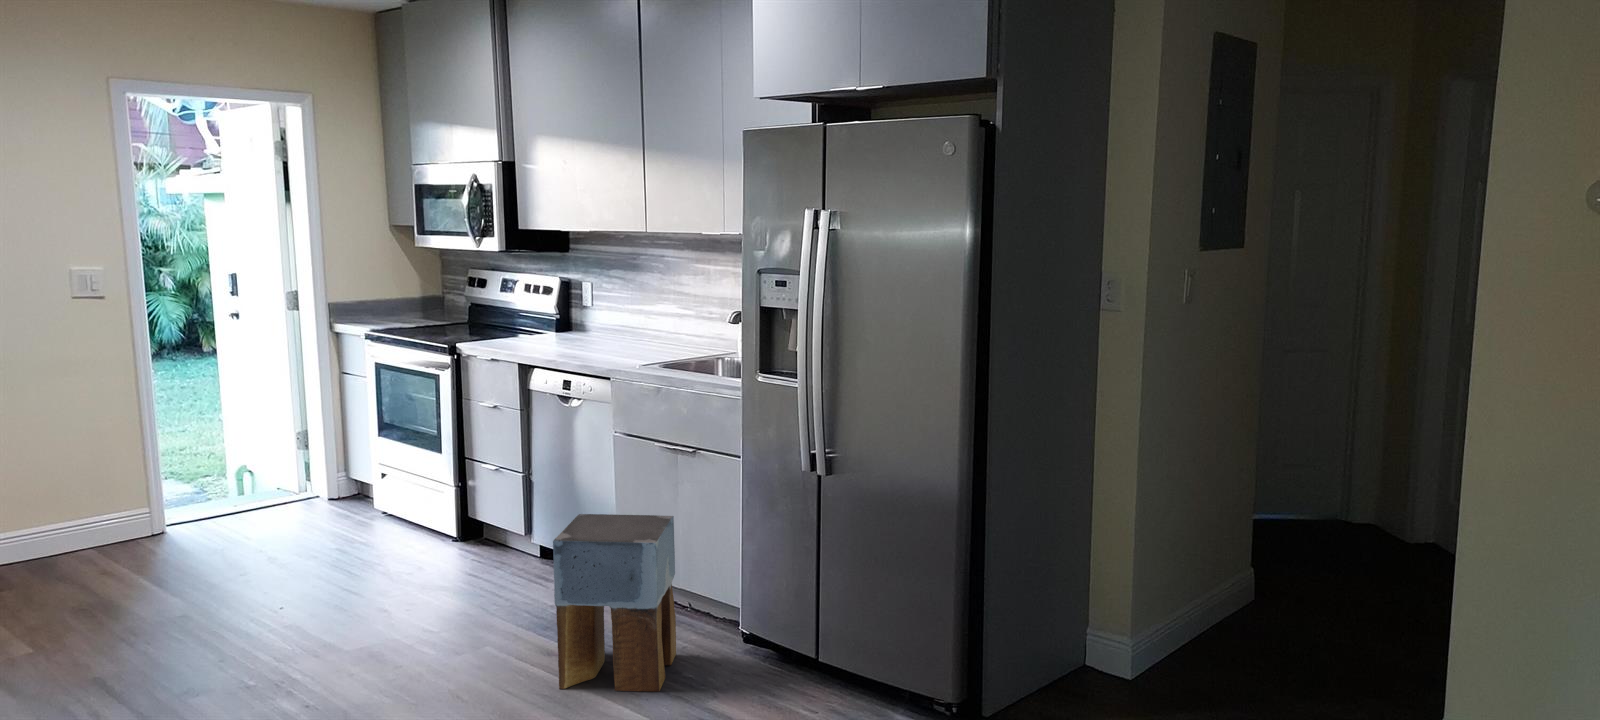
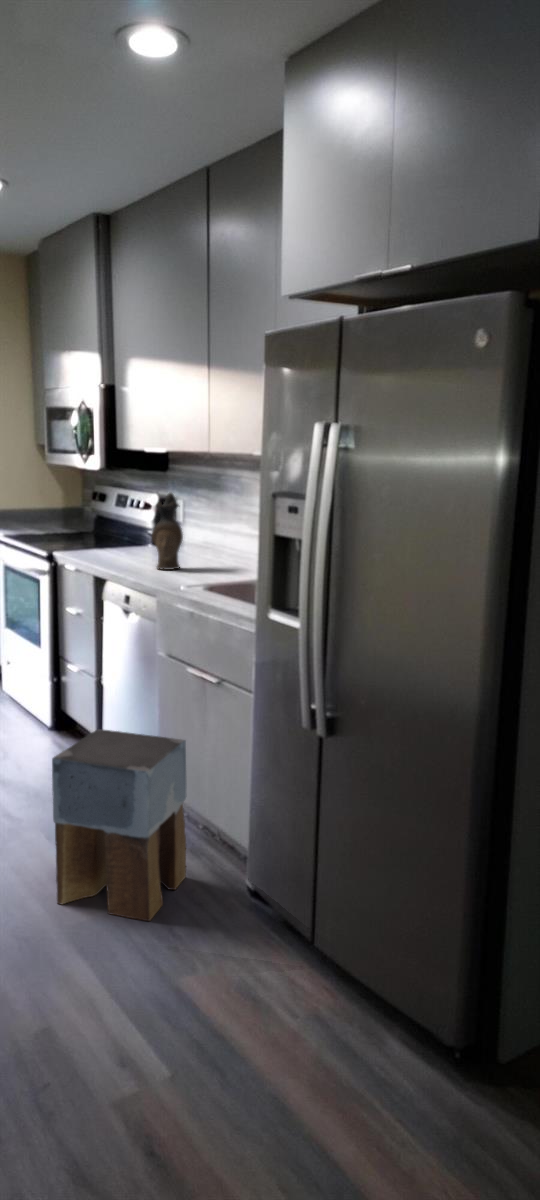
ceramic pitcher: none [587,274,620,354] -> present [152,493,183,570]

